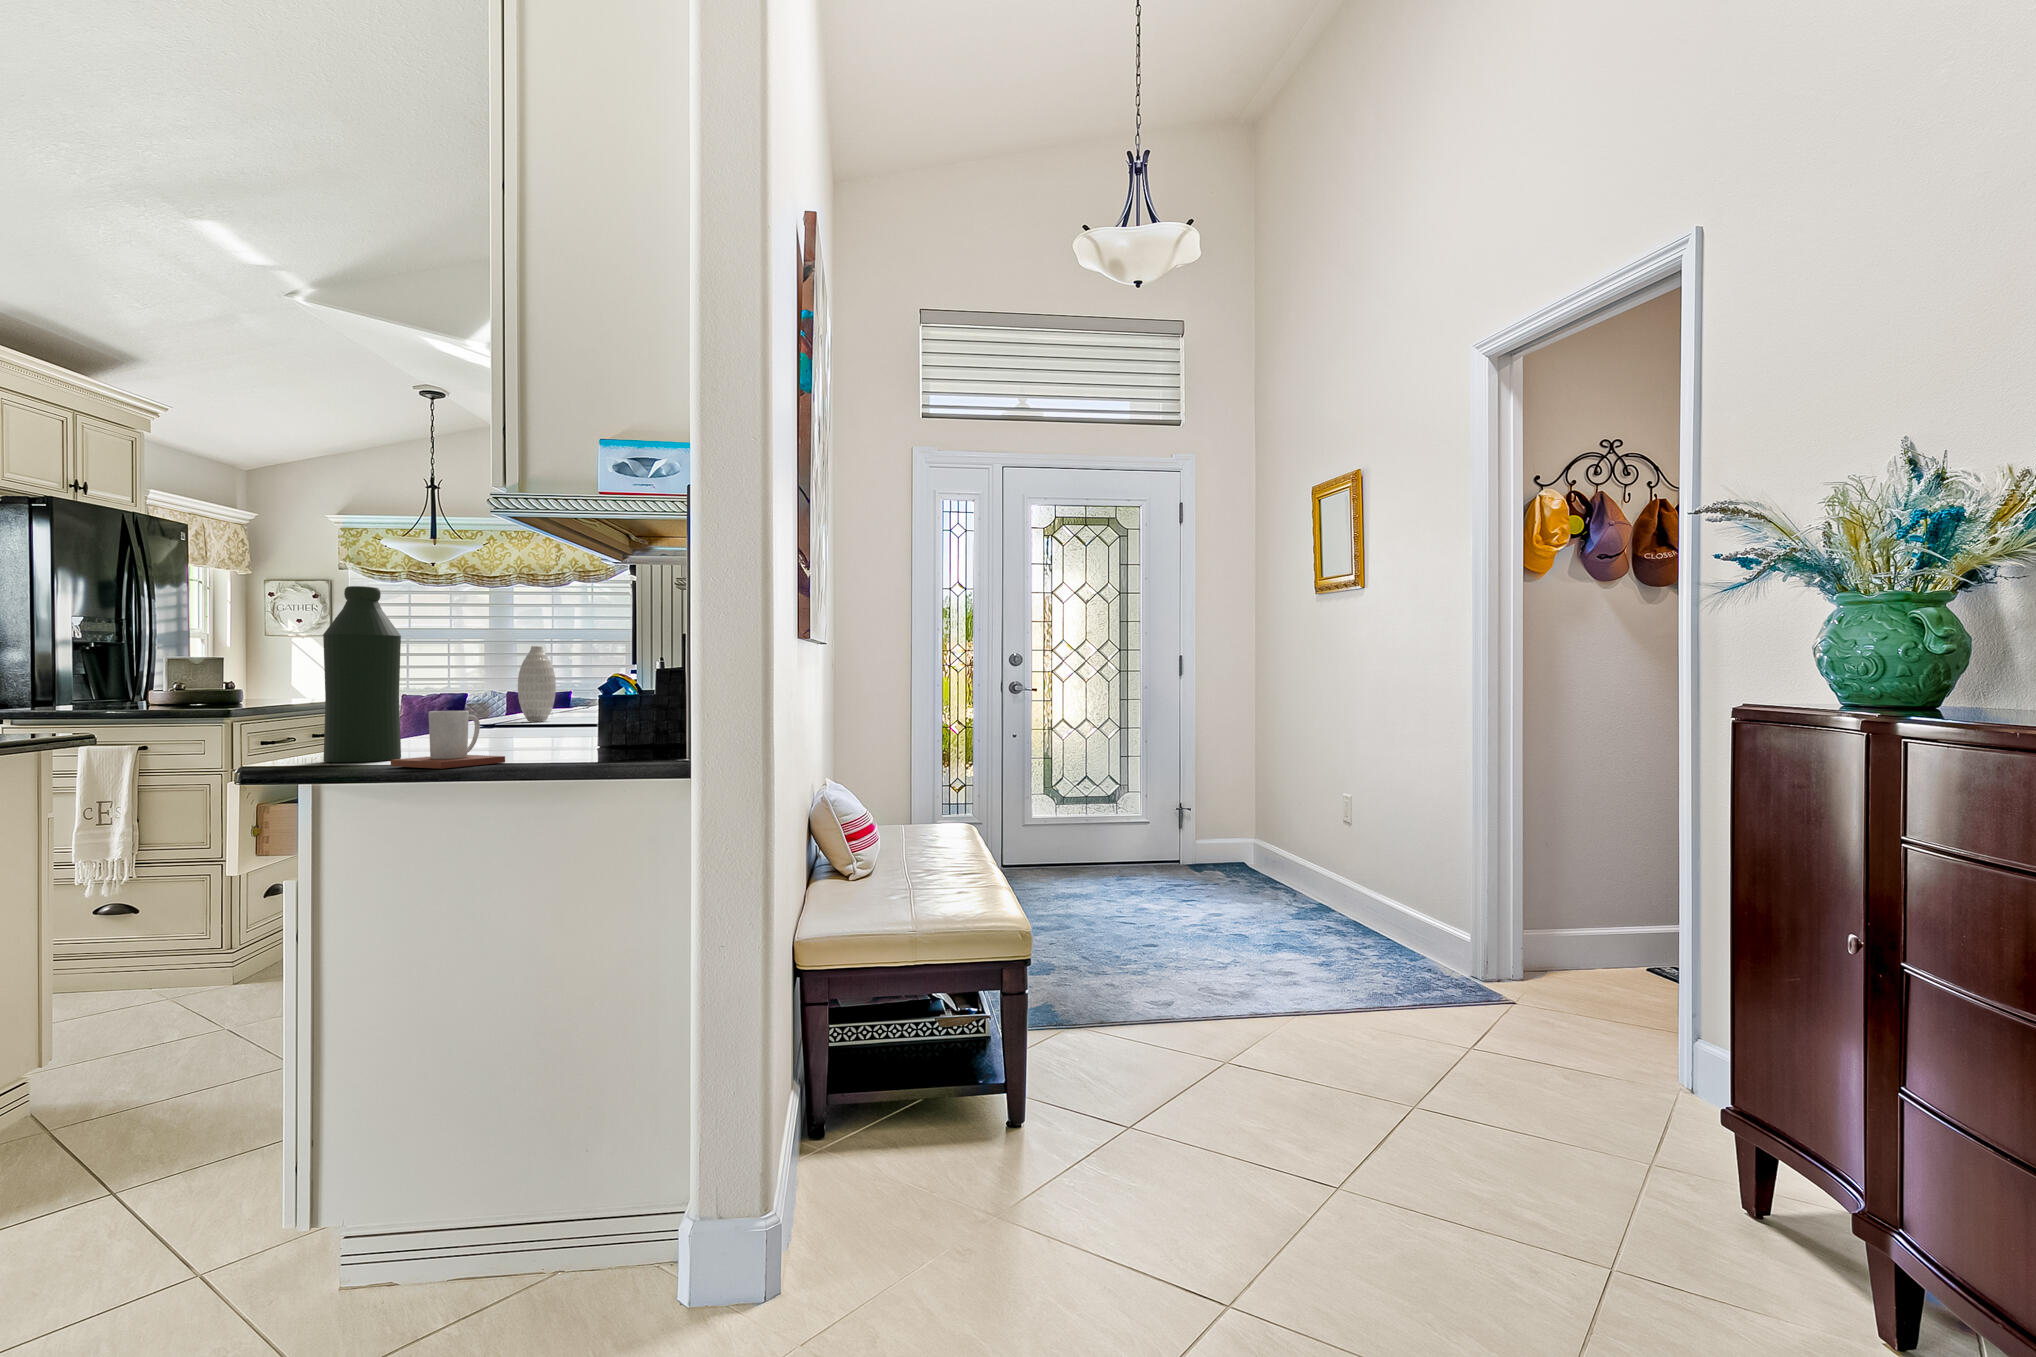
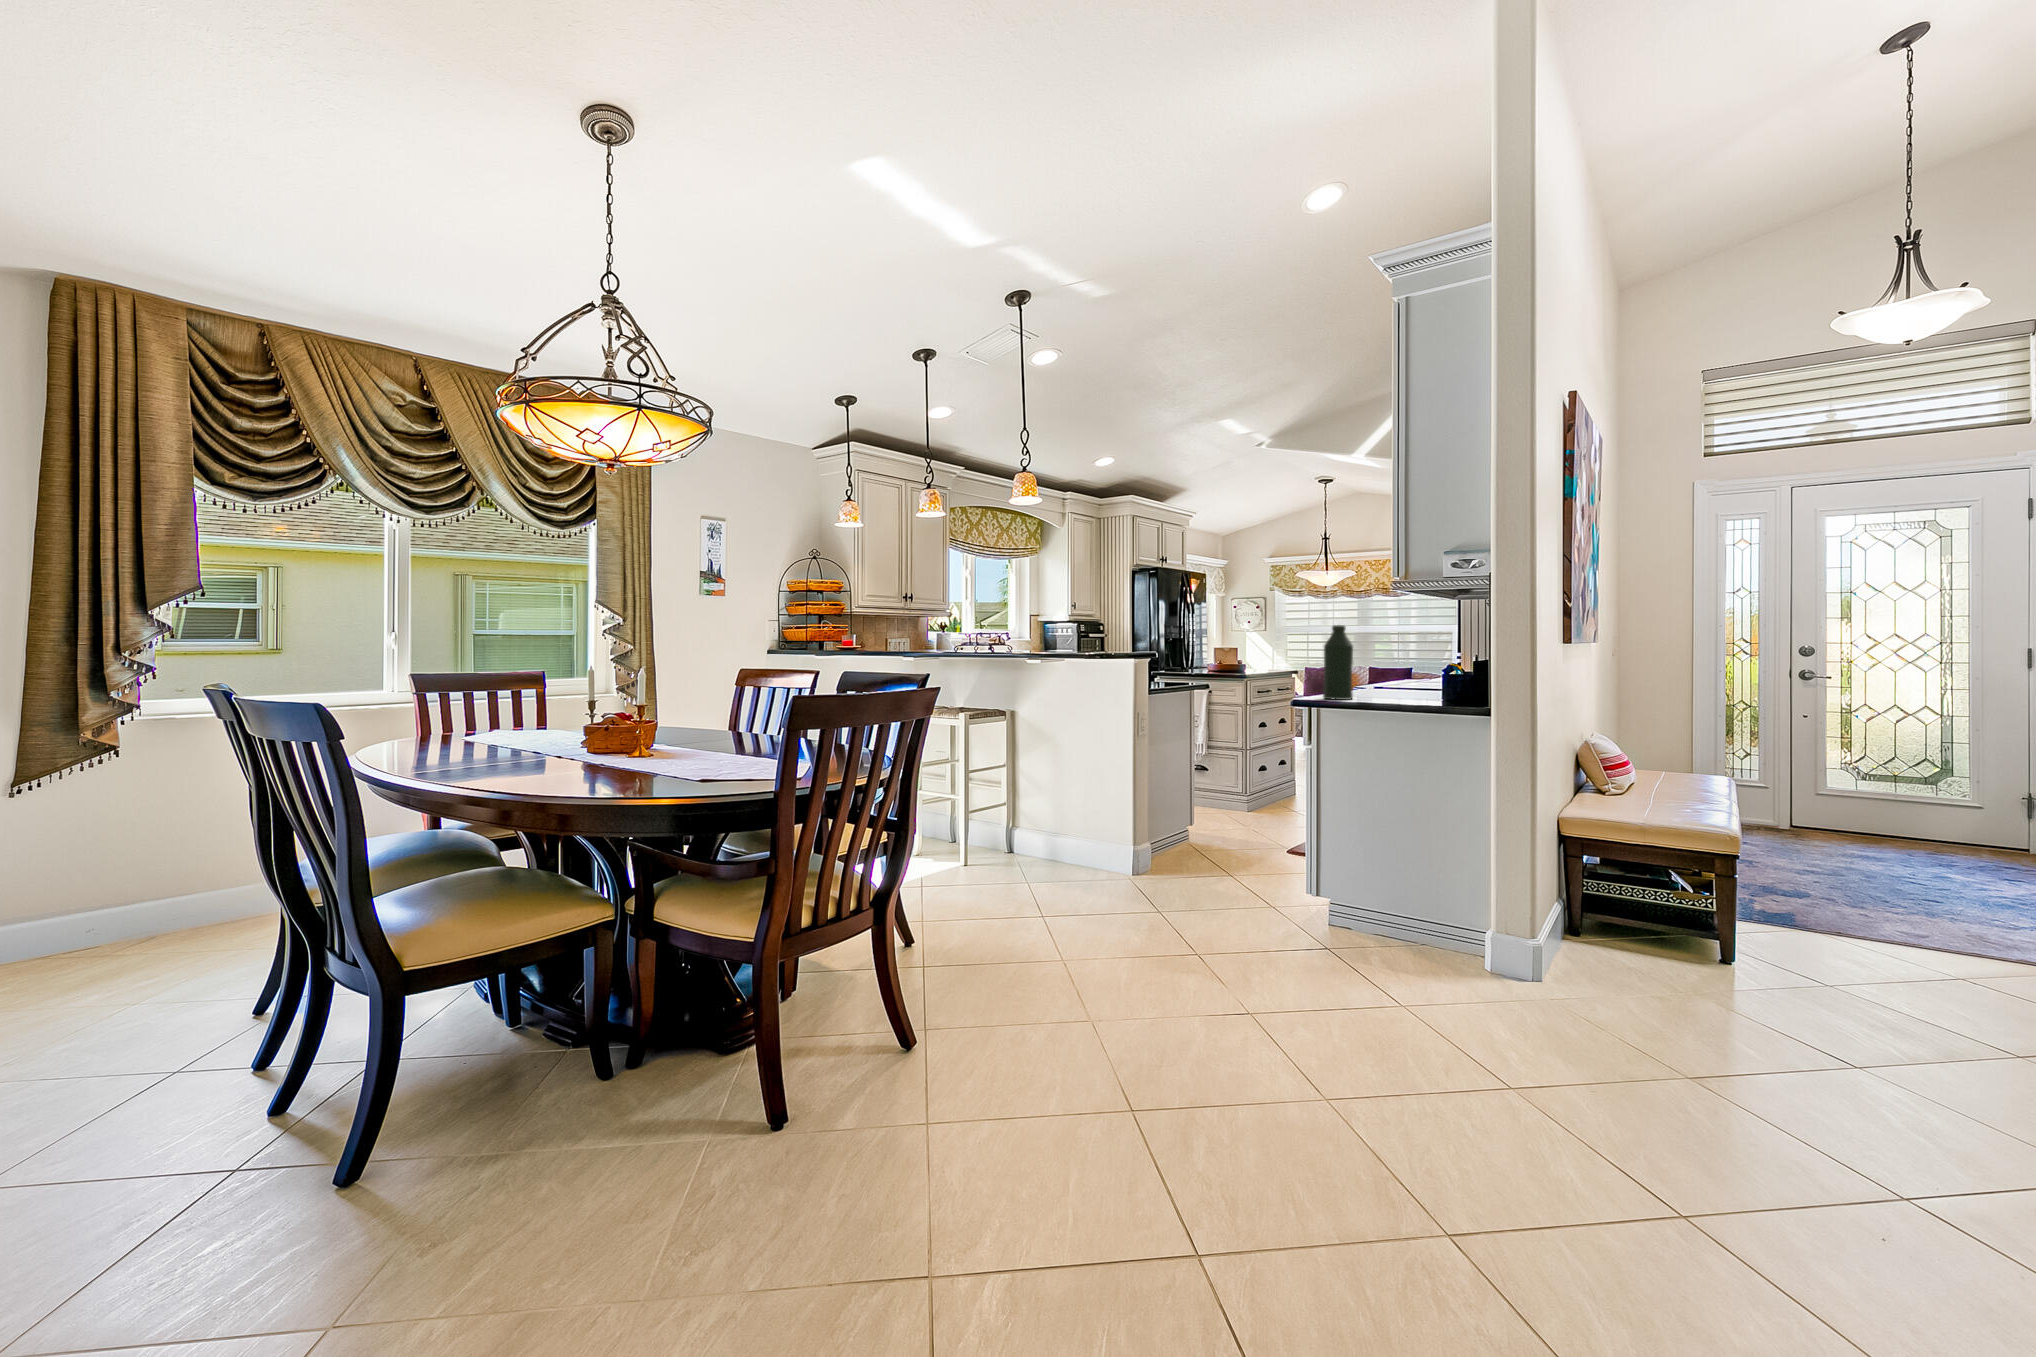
vase: present [518,646,556,721] -> none [1387,643,1409,687]
mug: present [391,711,505,769] -> none [1354,679,1401,703]

